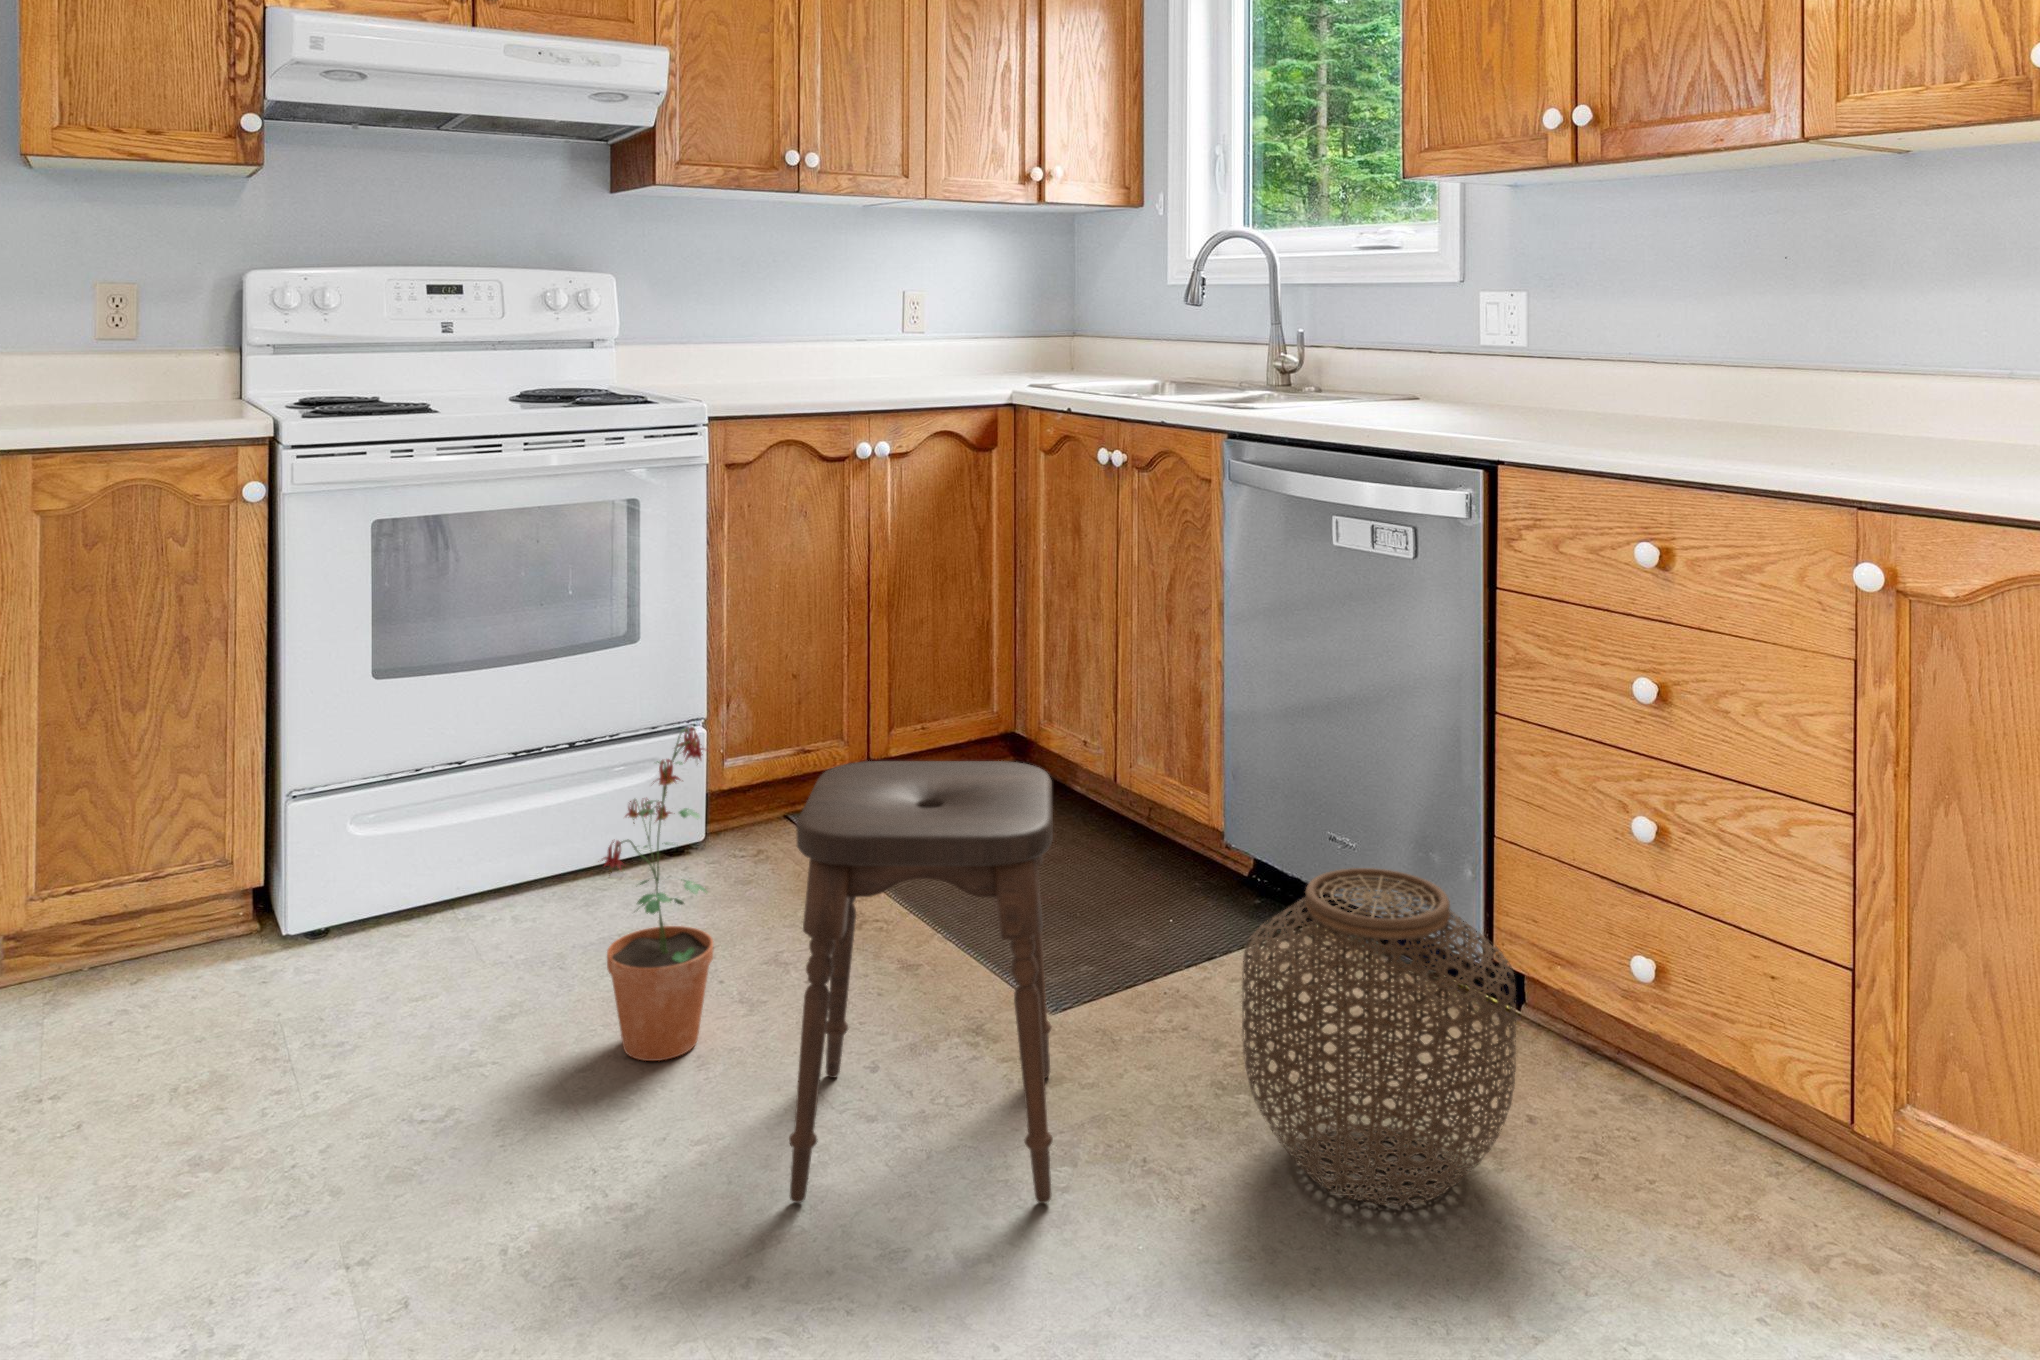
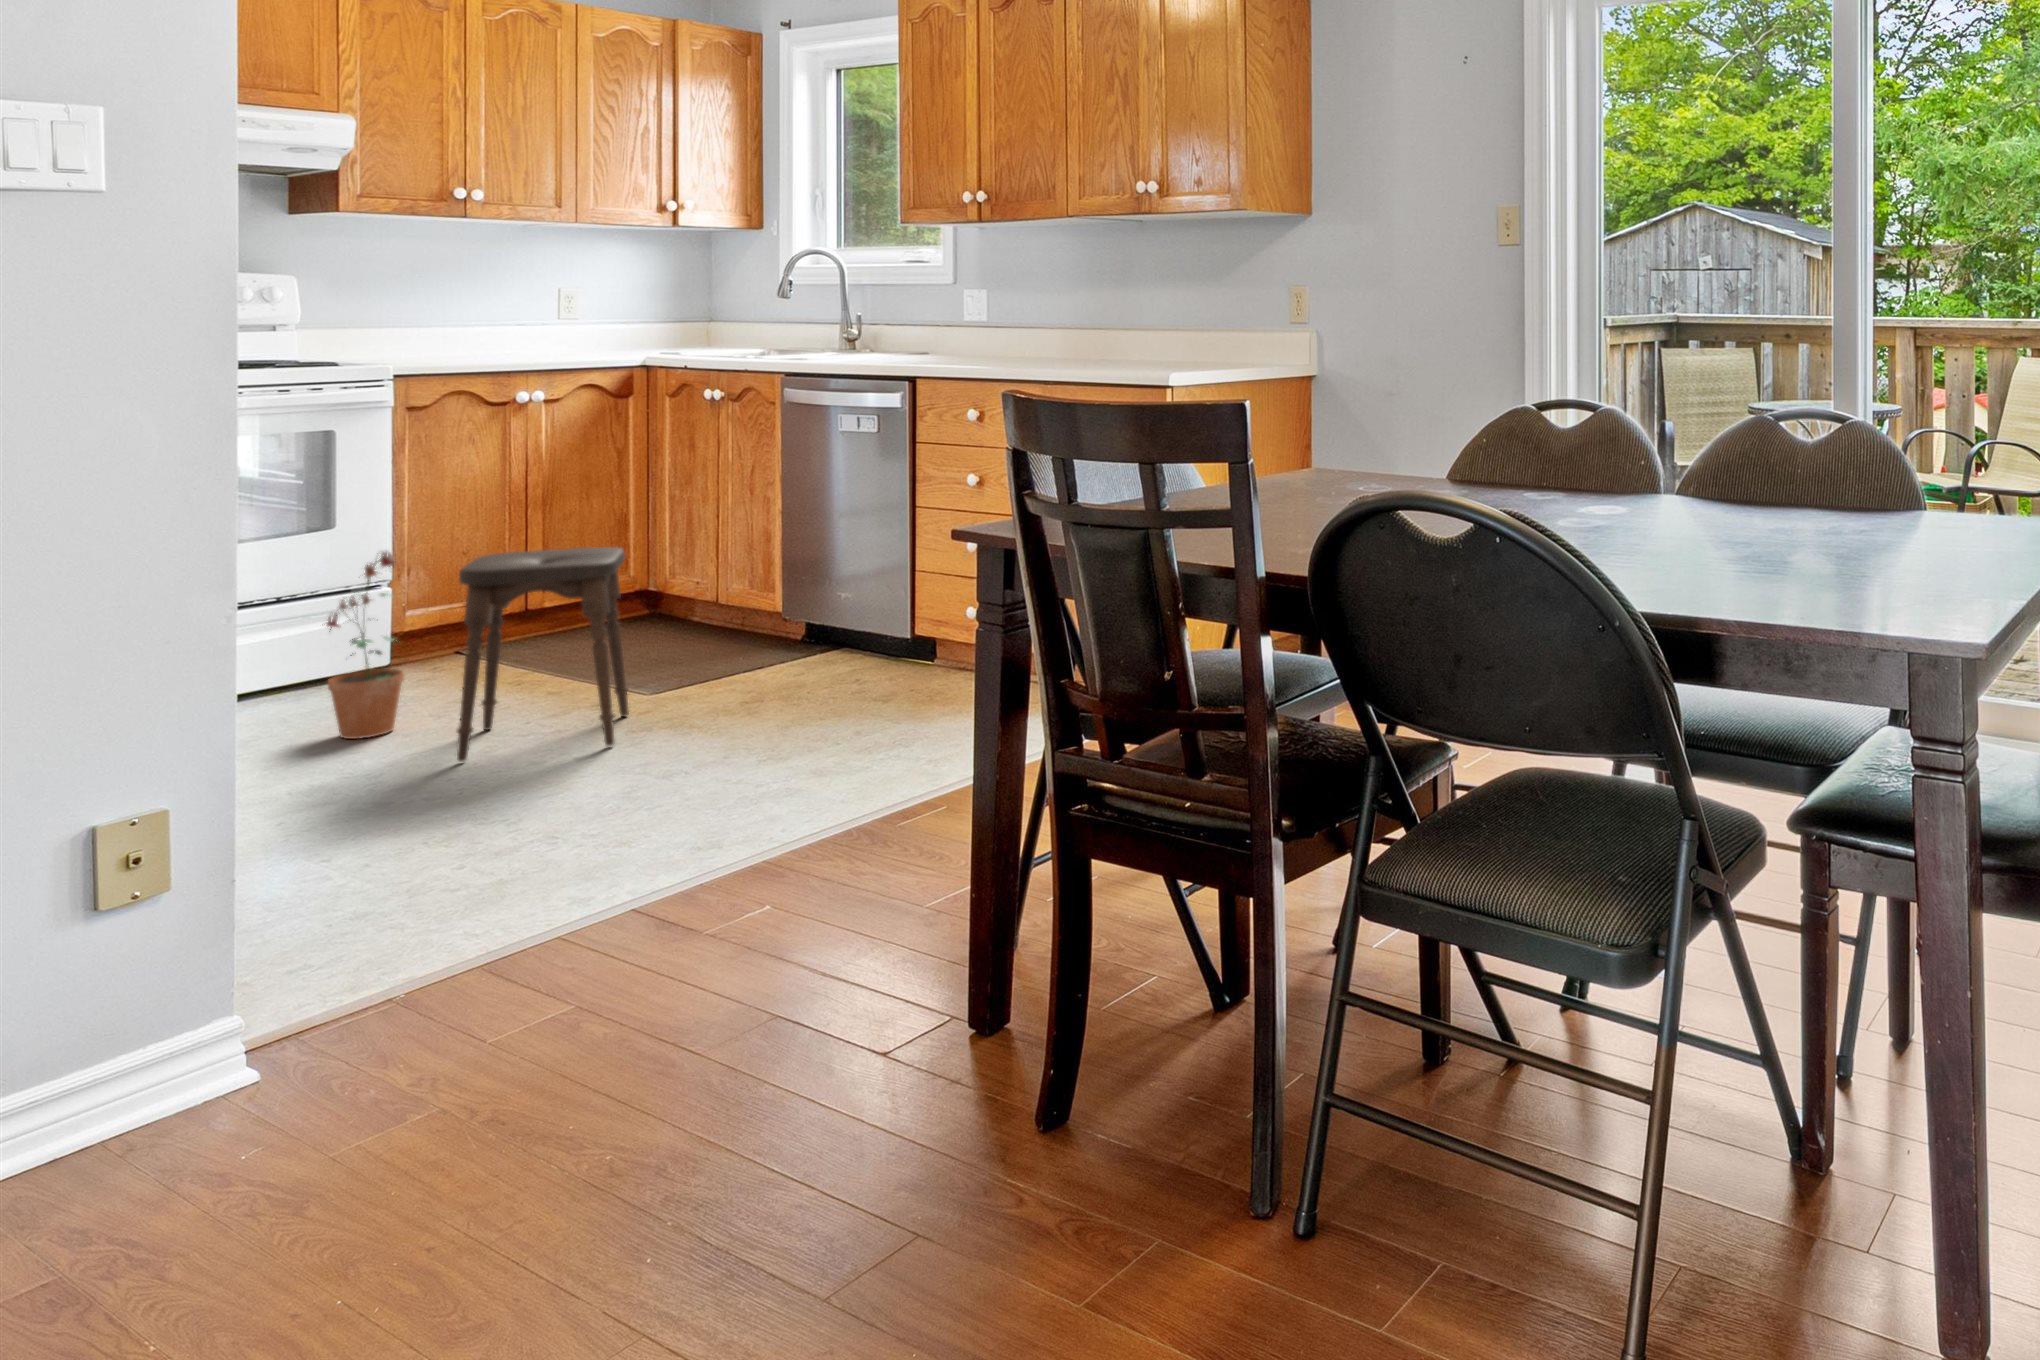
woven basket: present [1242,868,1516,1206] -> none [728,580,872,727]

